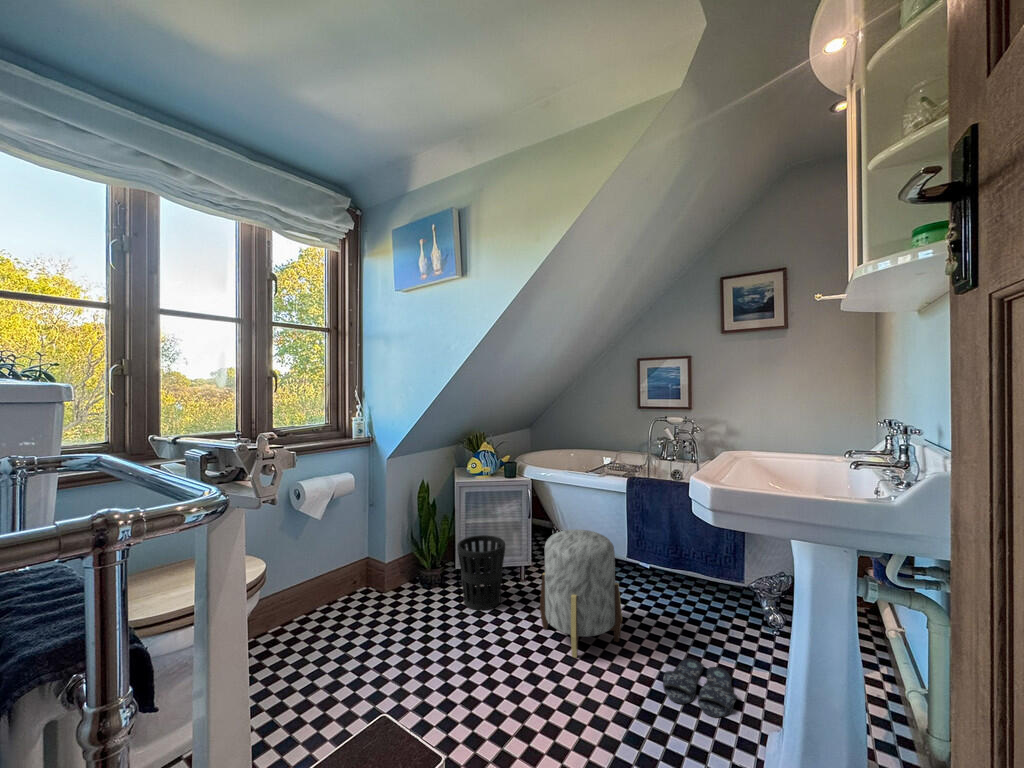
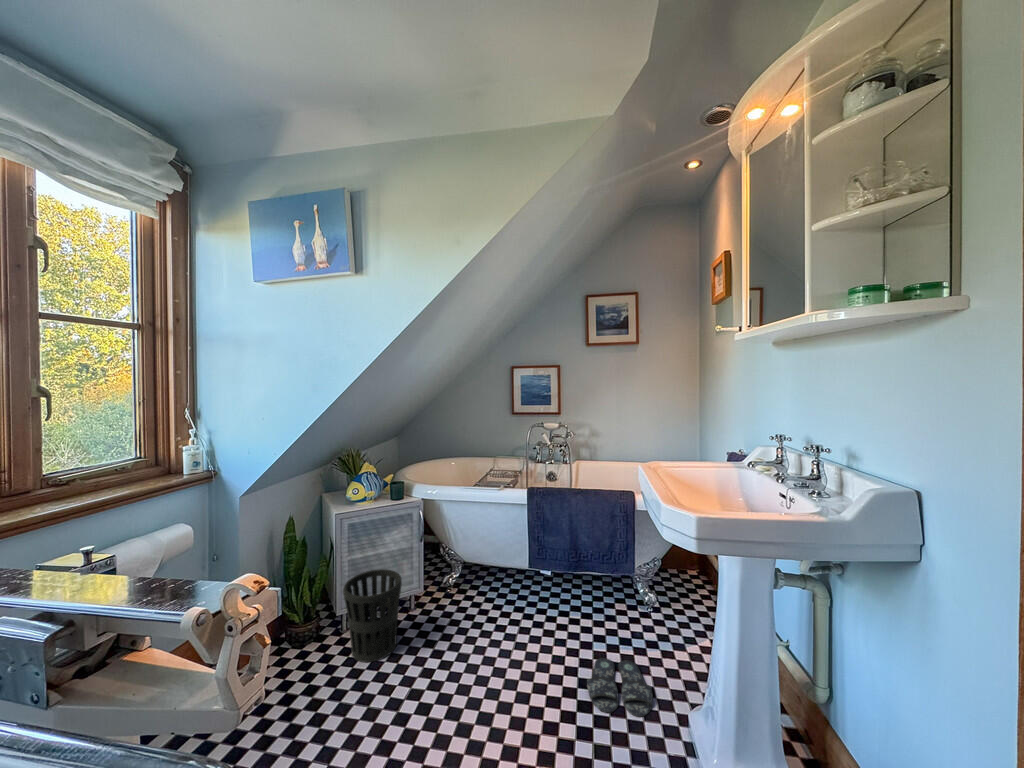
stool: present [540,530,622,658] -> none [450,549,537,692]

